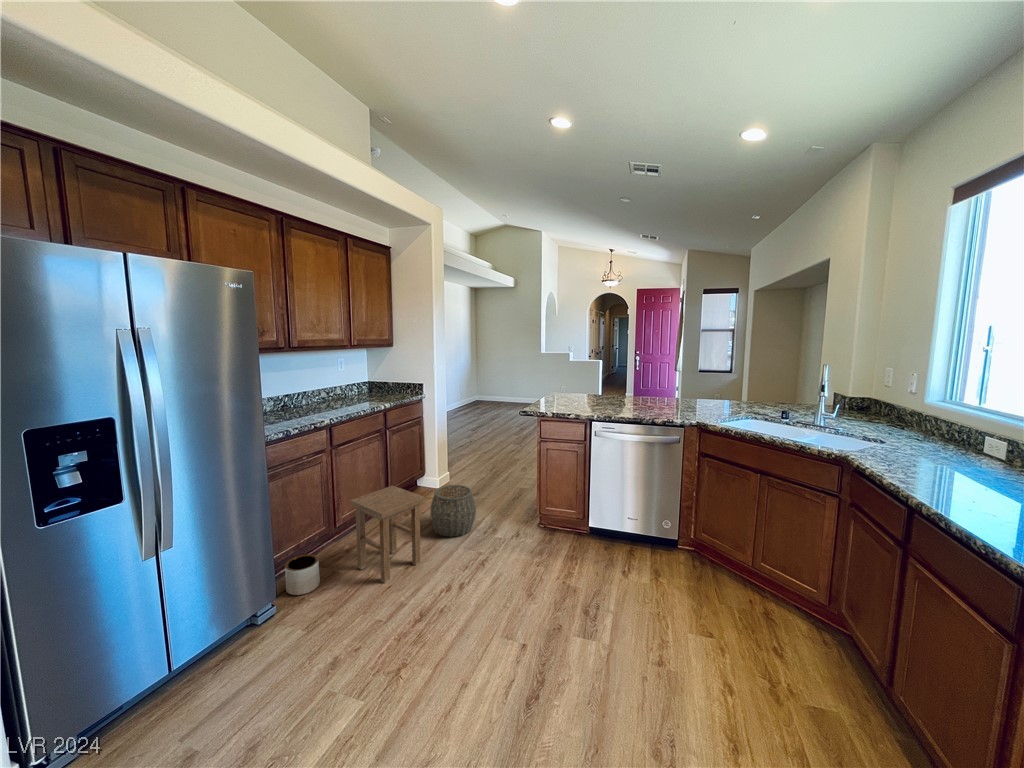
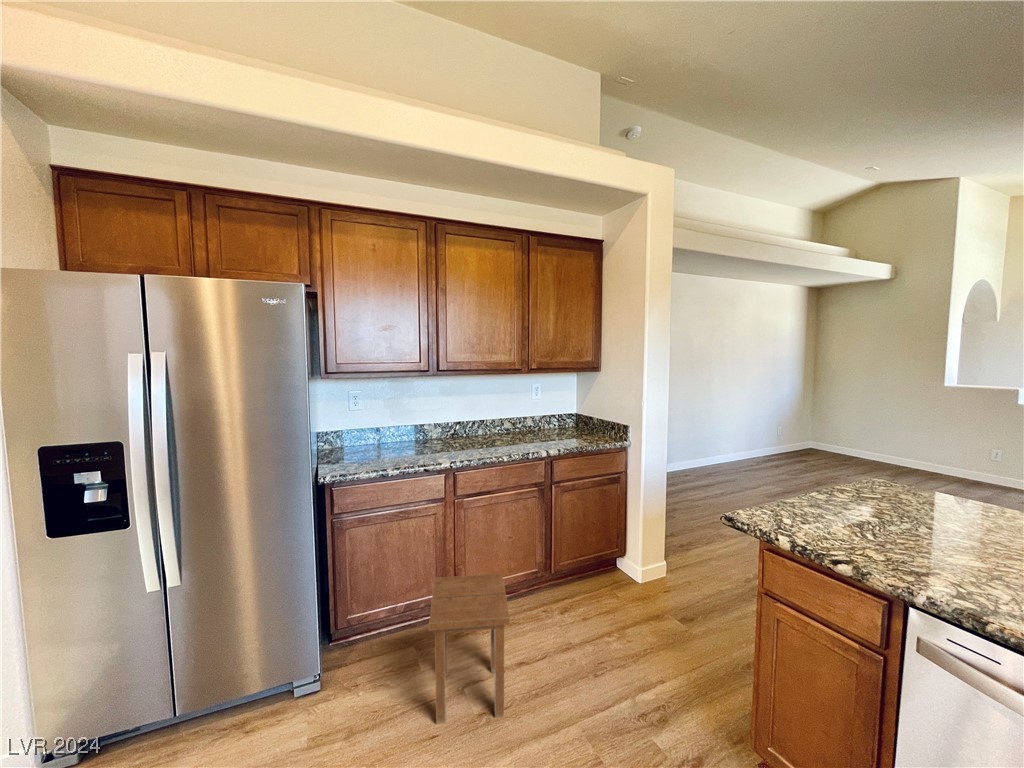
woven basket: present [430,485,476,537] -> none [563,596,642,699]
planter: present [285,554,320,595] -> none [356,622,395,677]

